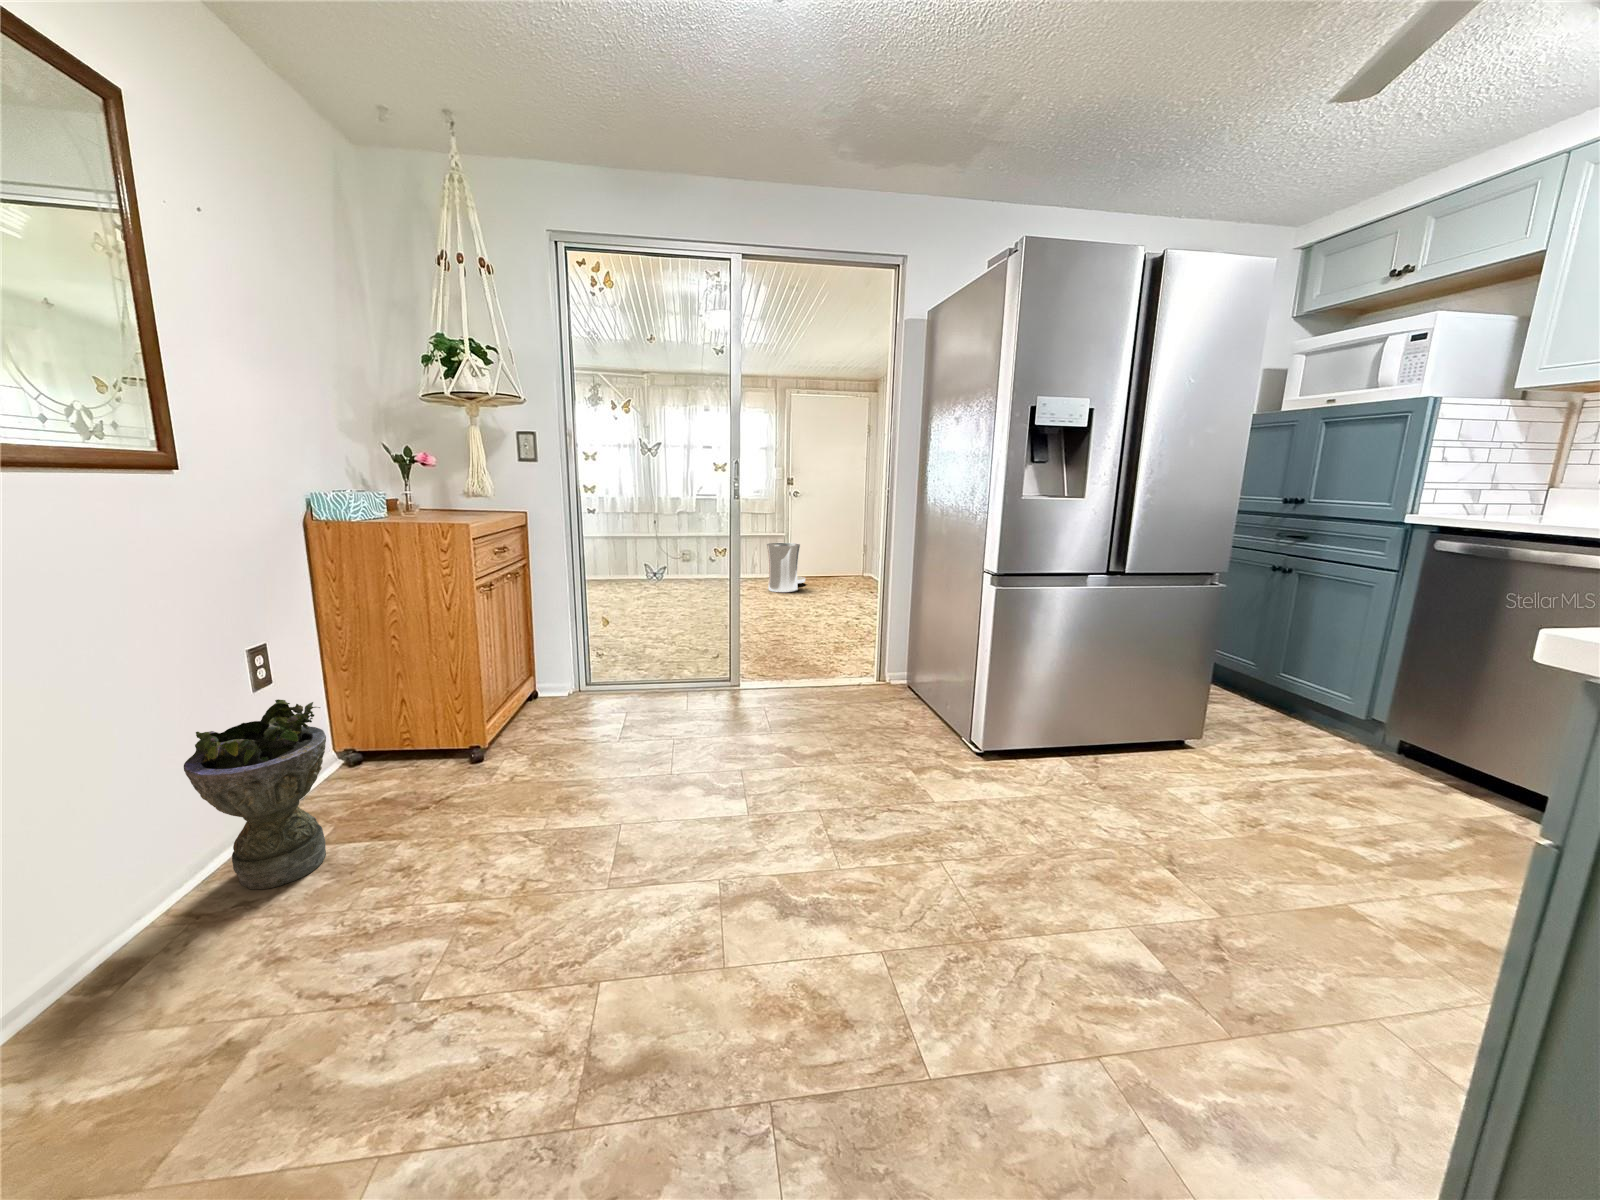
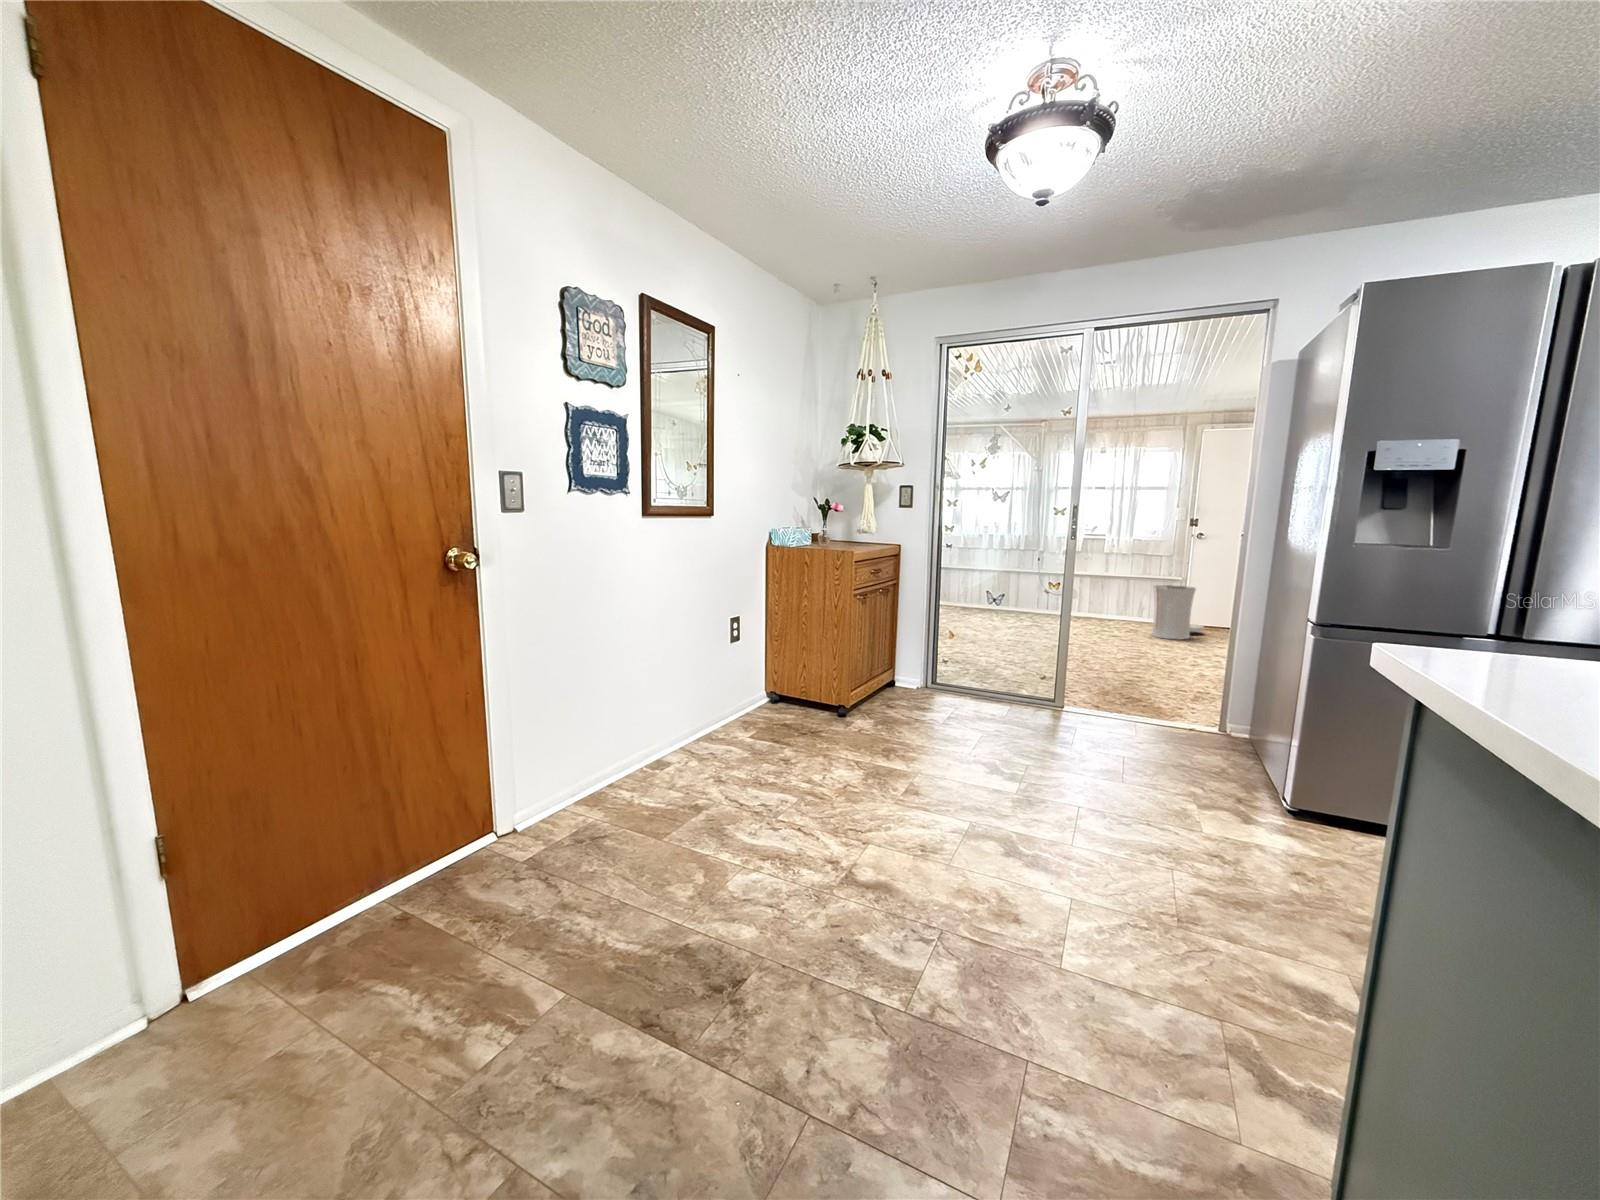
planter: present [184,699,326,889] -> none [700,647,759,751]

